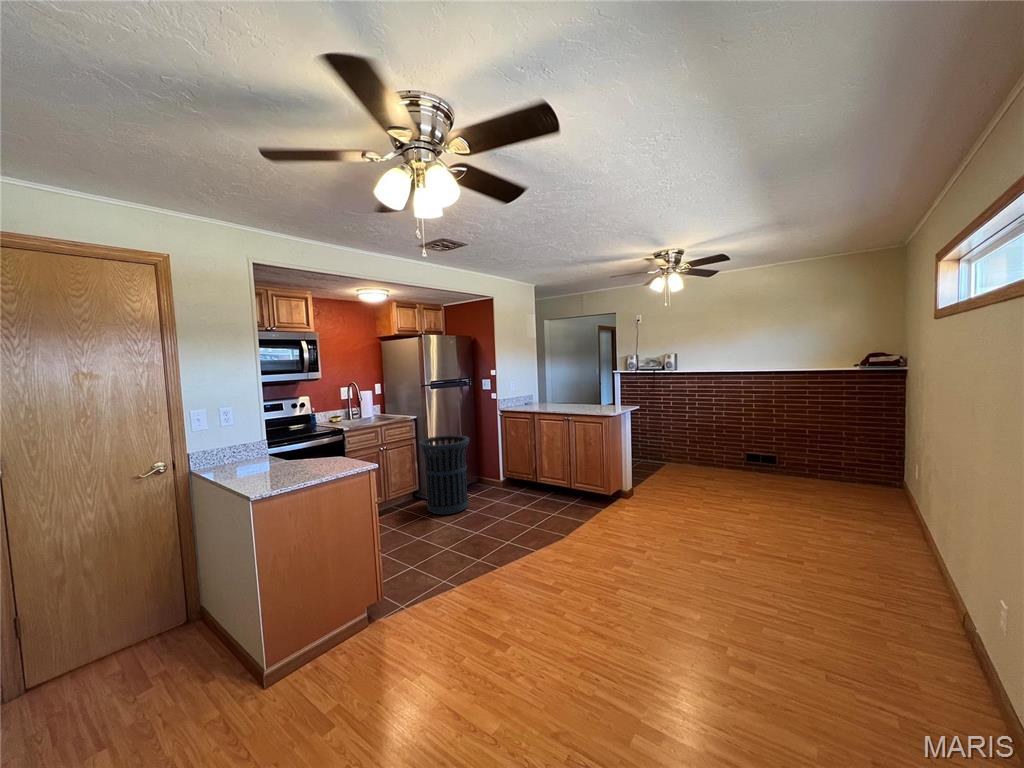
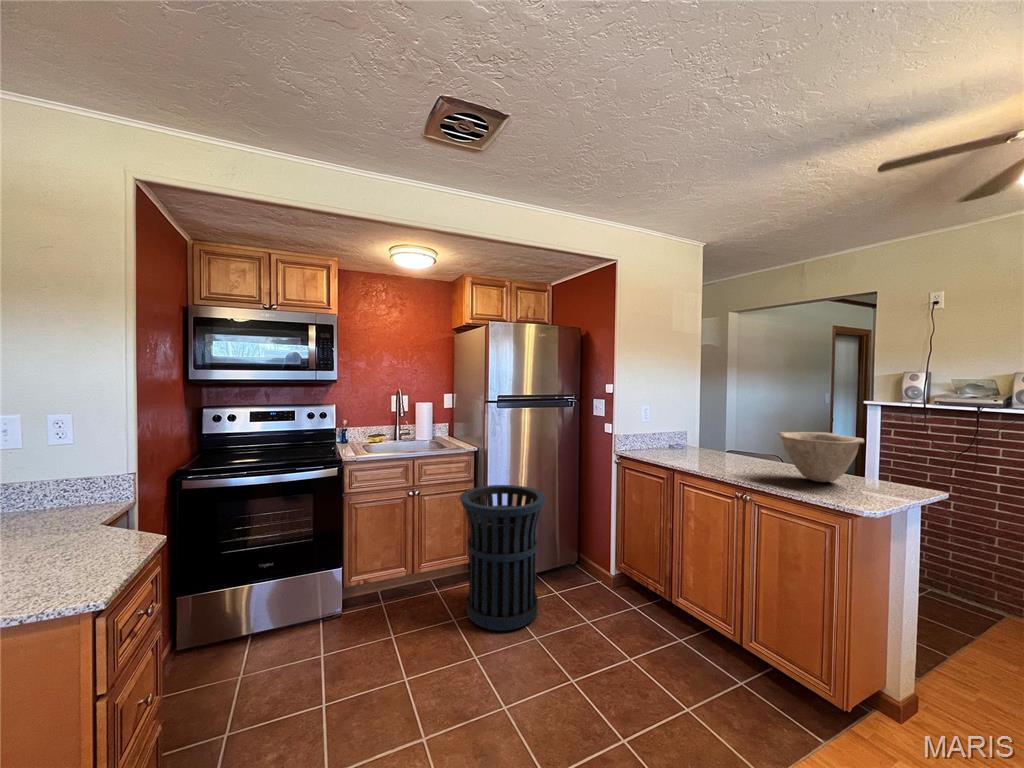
bowl: none [579,387,611,409] -> present [778,432,864,482]

